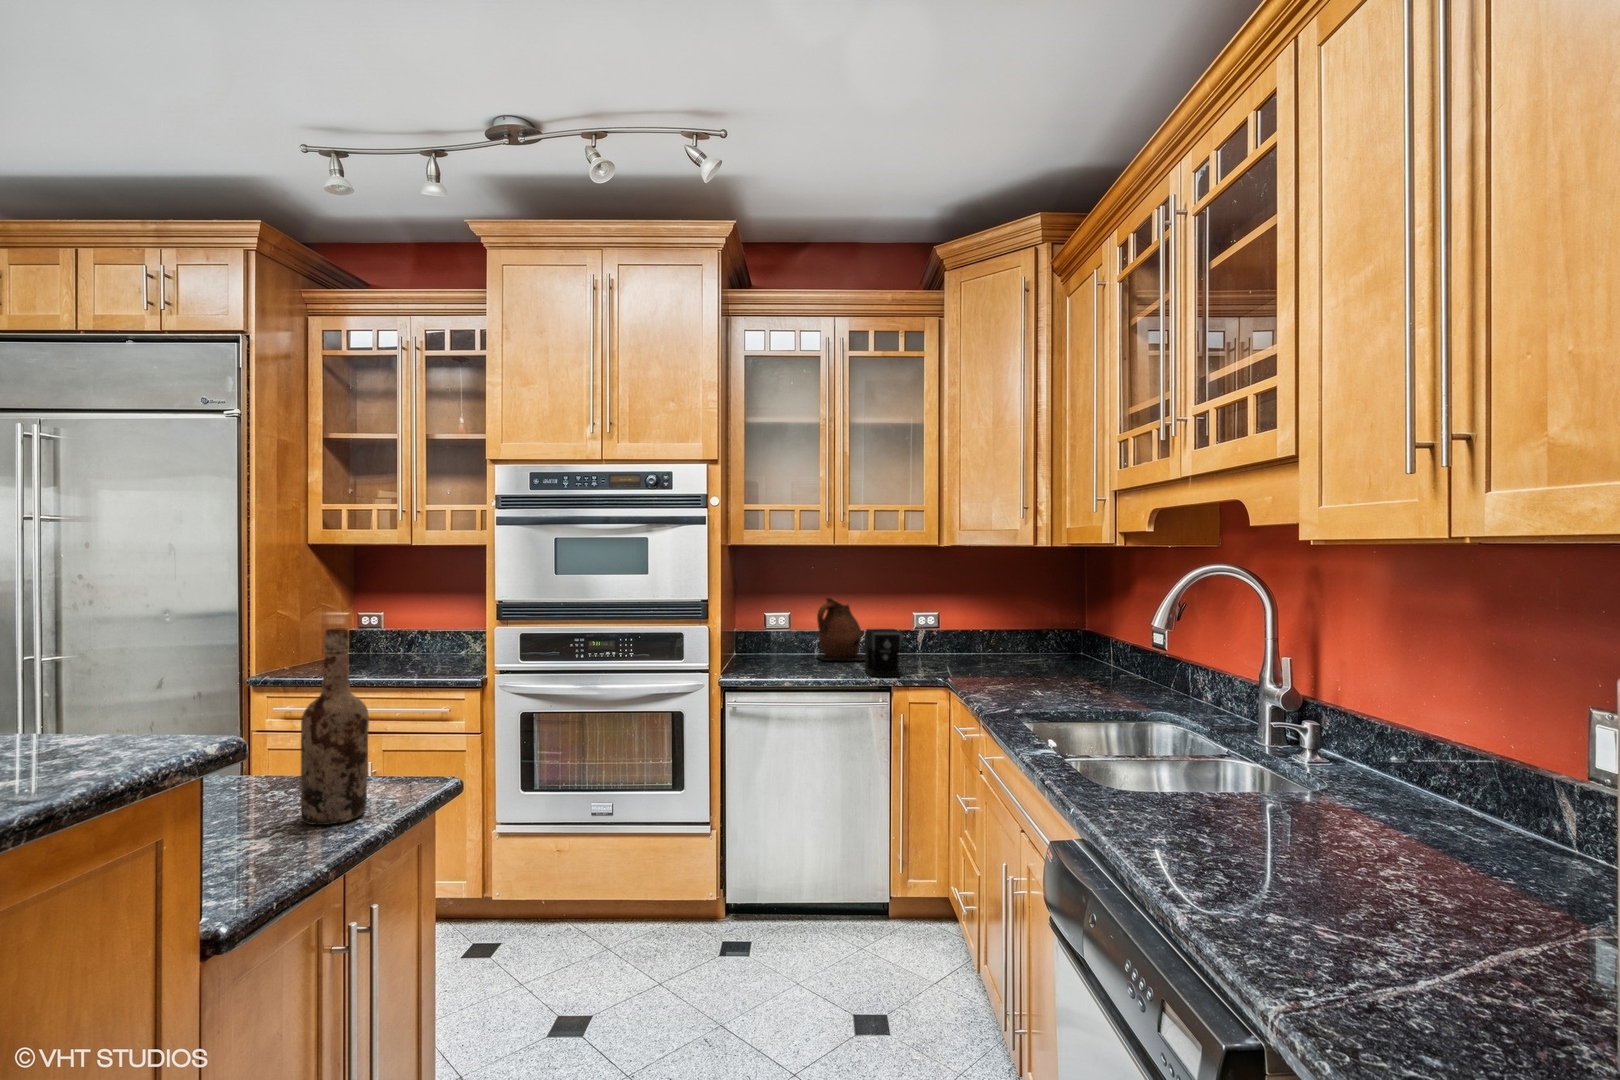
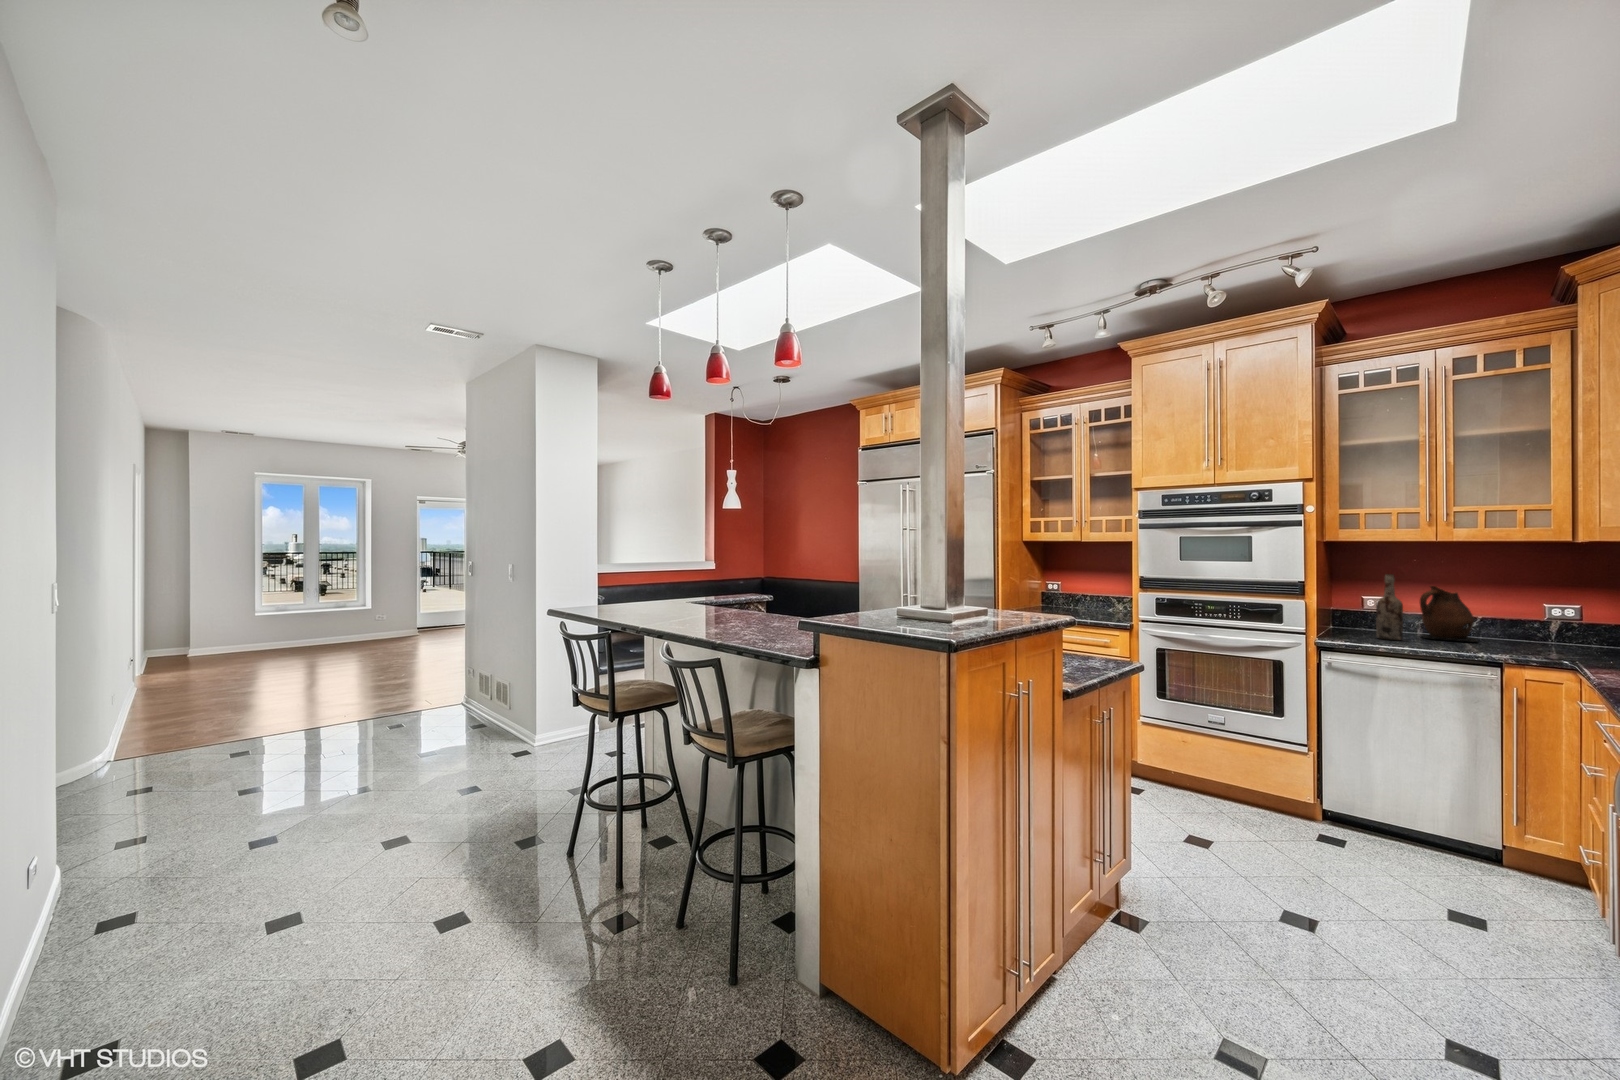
wine bottle: present [300,629,369,825] -> present [1376,574,1403,640]
coffee maker: present [865,629,938,677] -> none [1471,613,1568,655]

